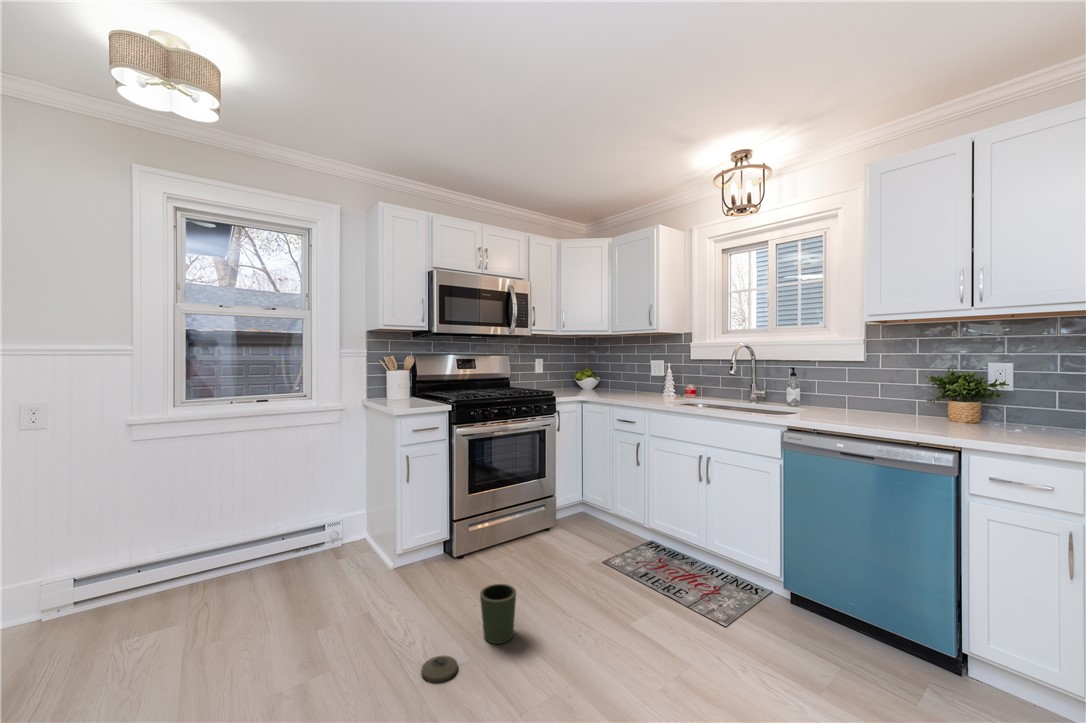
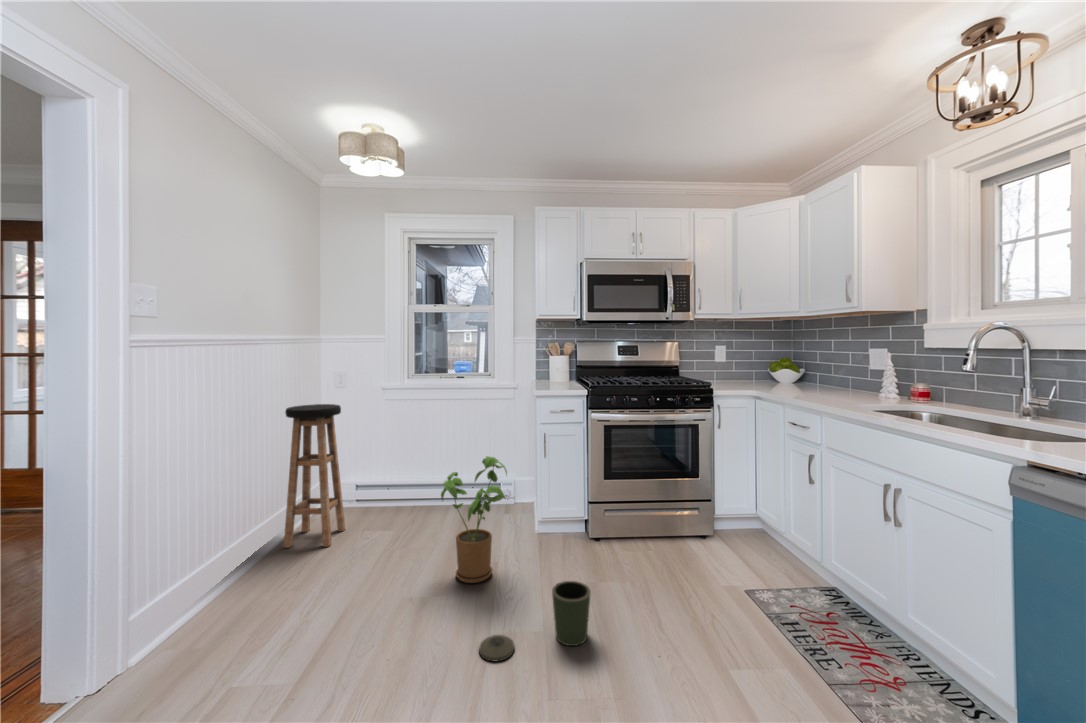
bar stool: none [29,444,128,665] -> present [284,404,345,548]
house plant: none [318,482,407,625] -> present [441,456,507,583]

